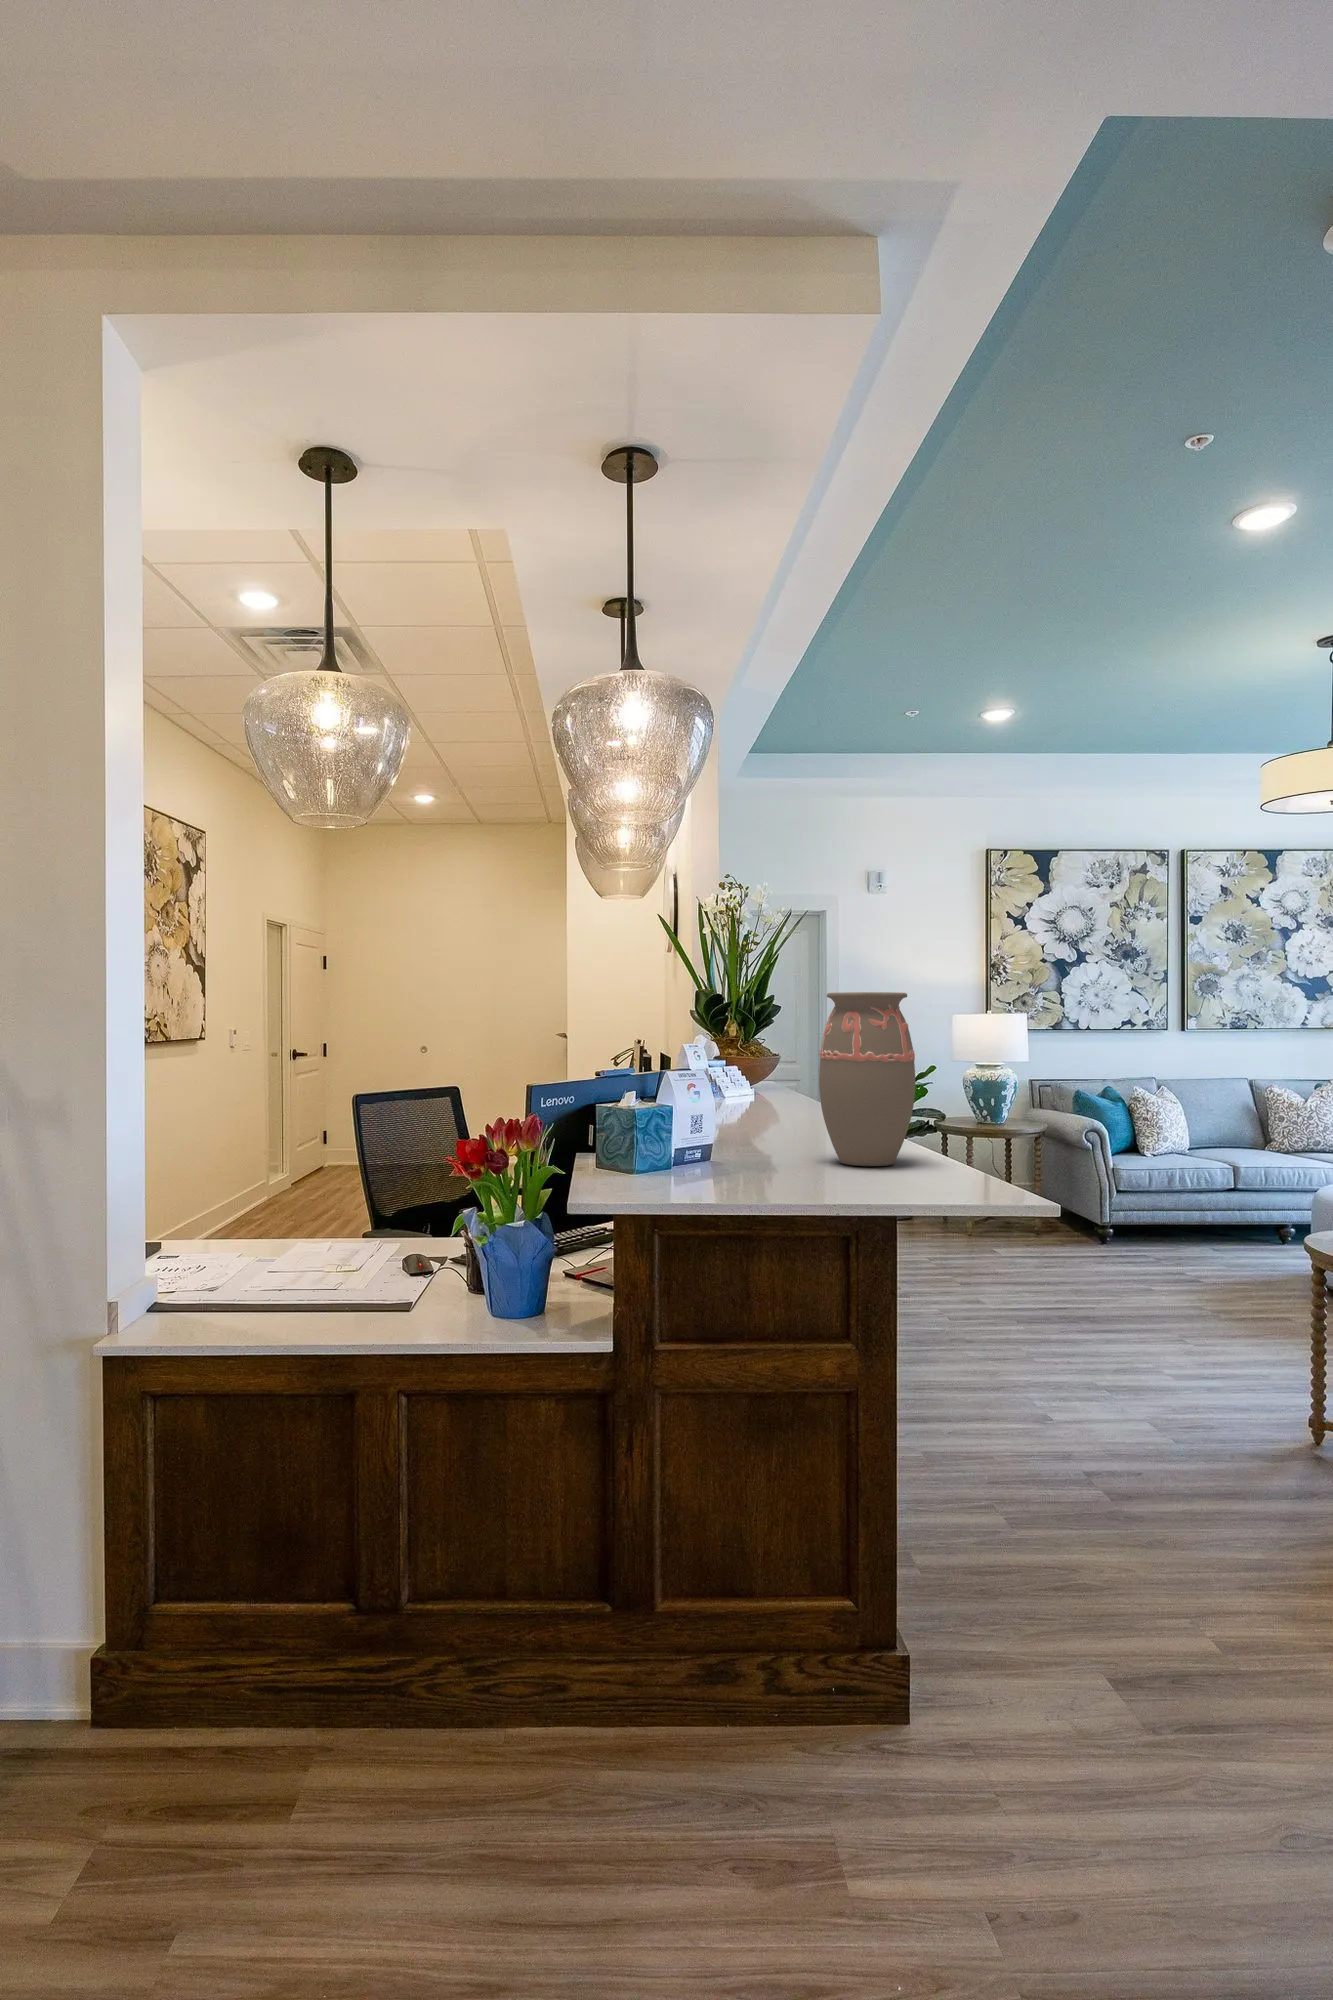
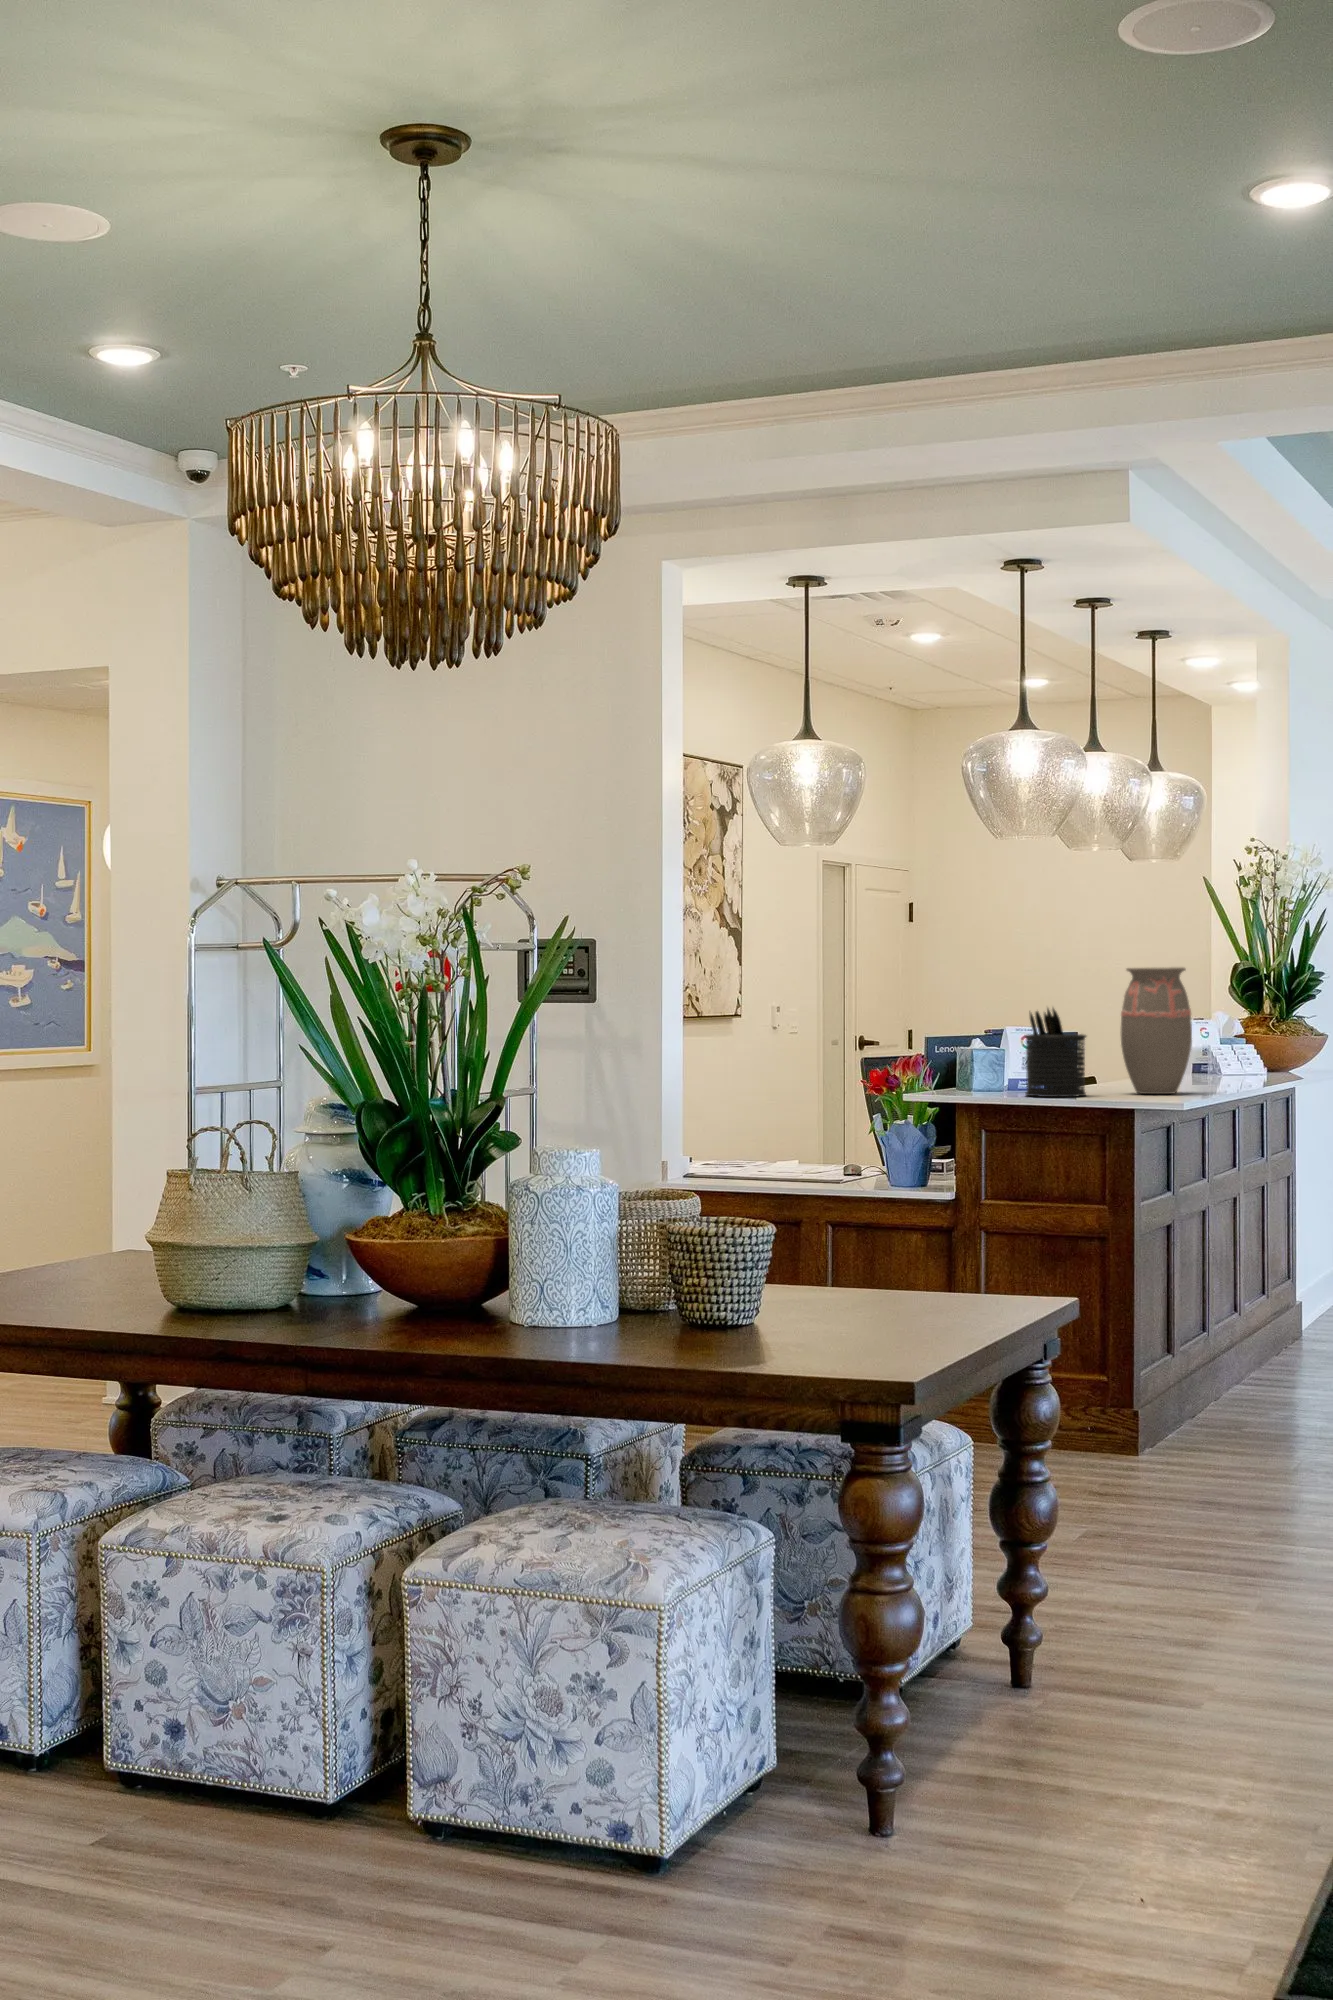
pen holder: none [718,1046,809,1185] -> present [1025,1008,1086,1097]

